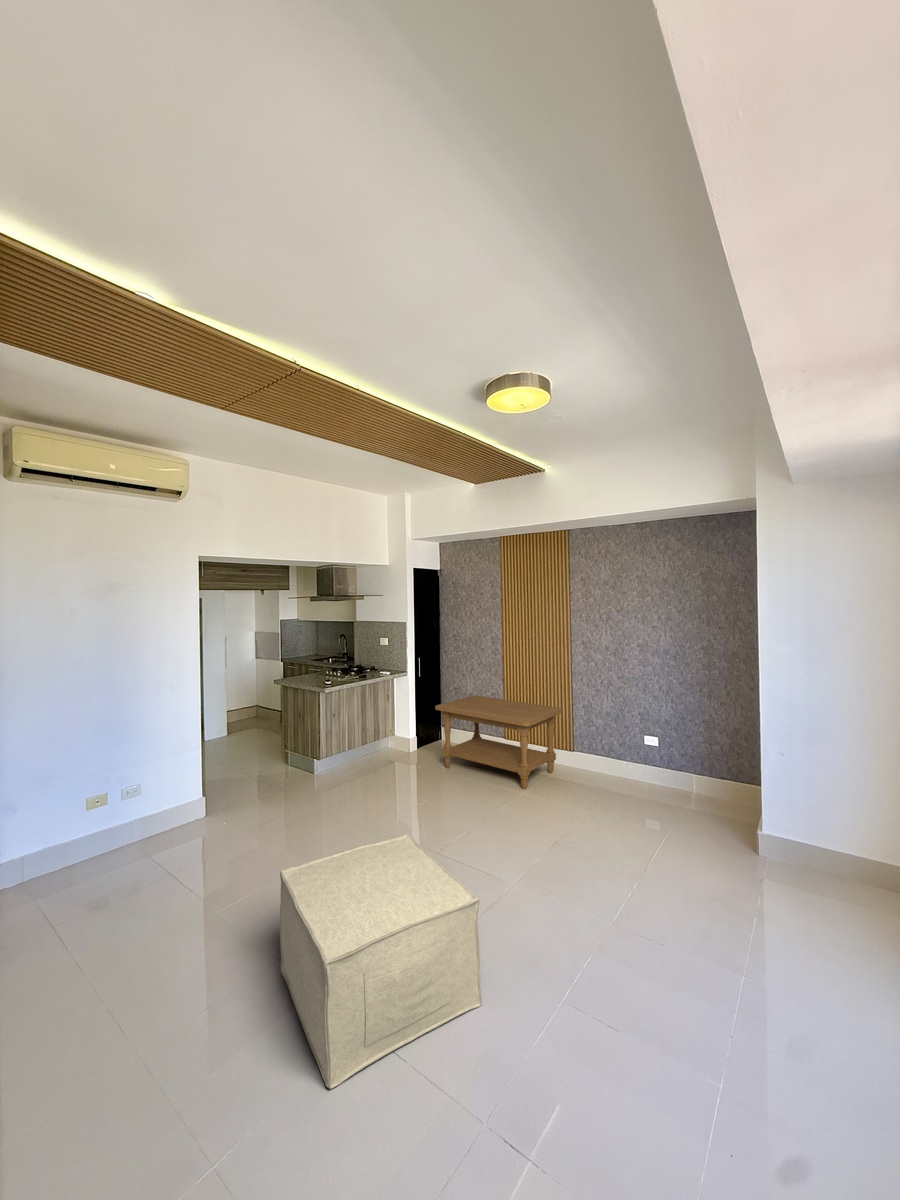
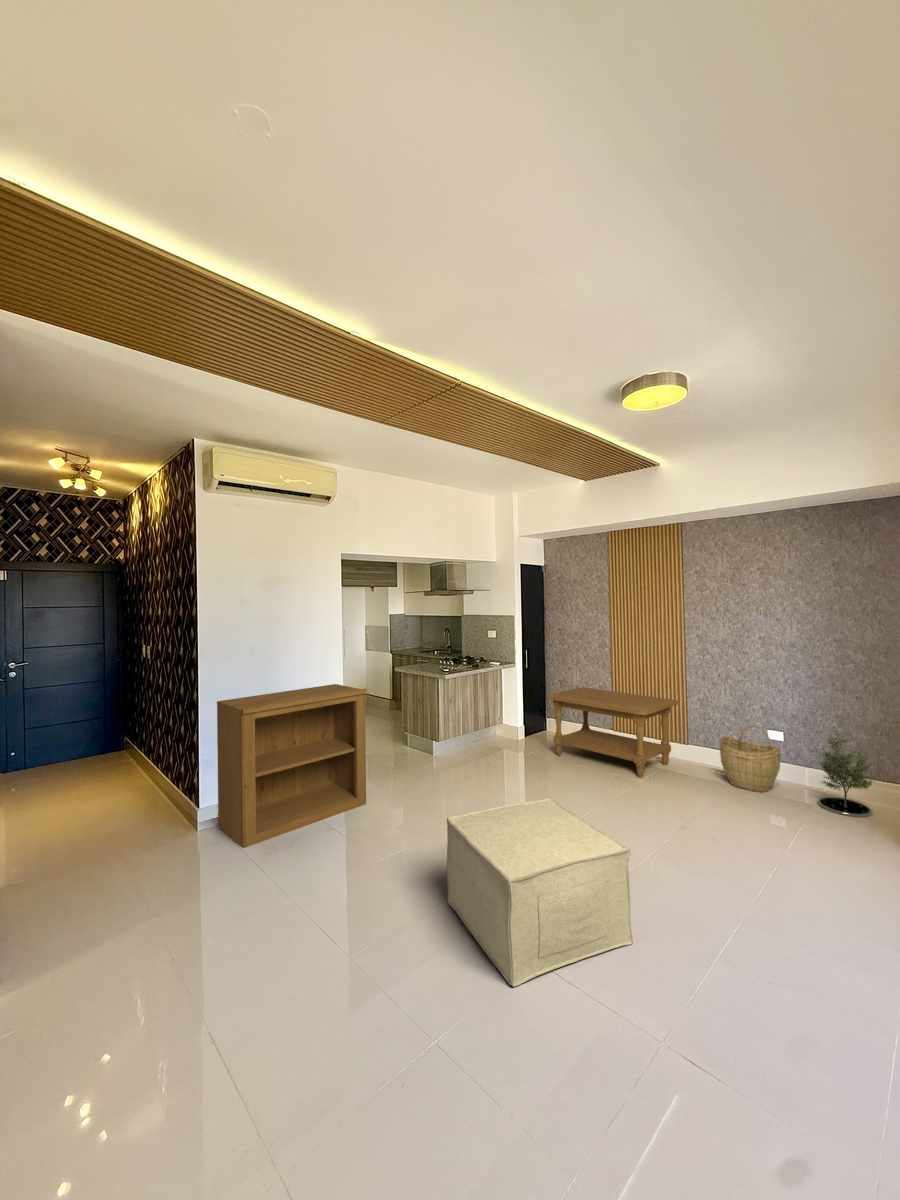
bookshelf: none [21,704,223,914] -> present [217,684,367,848]
woven basket: none [599,732,654,800] -> present [720,725,781,792]
potted tree: none [683,737,737,822] -> present [818,730,875,817]

